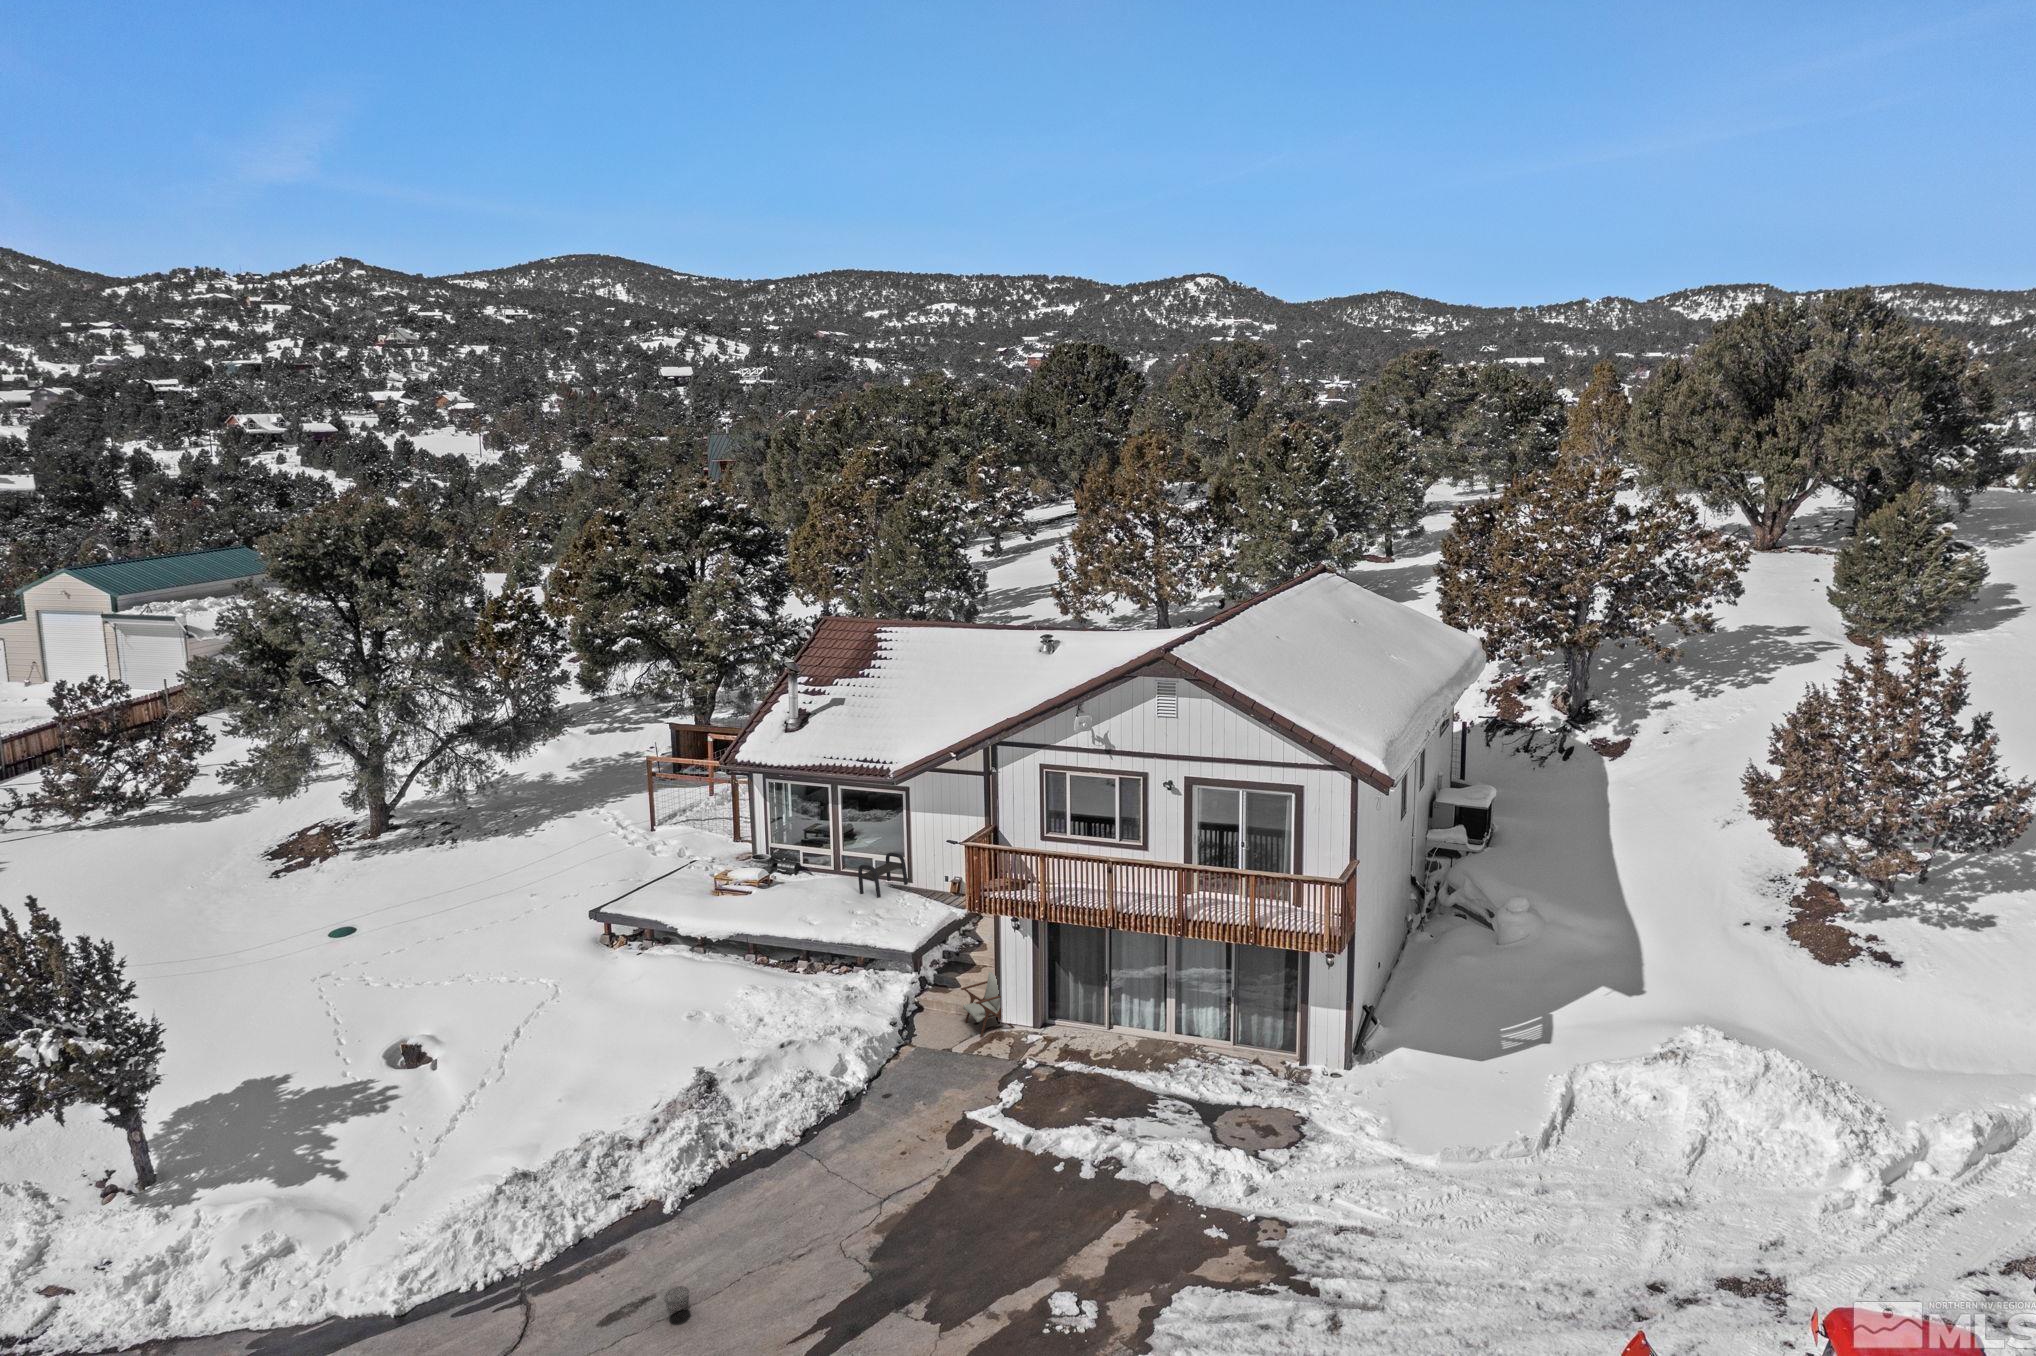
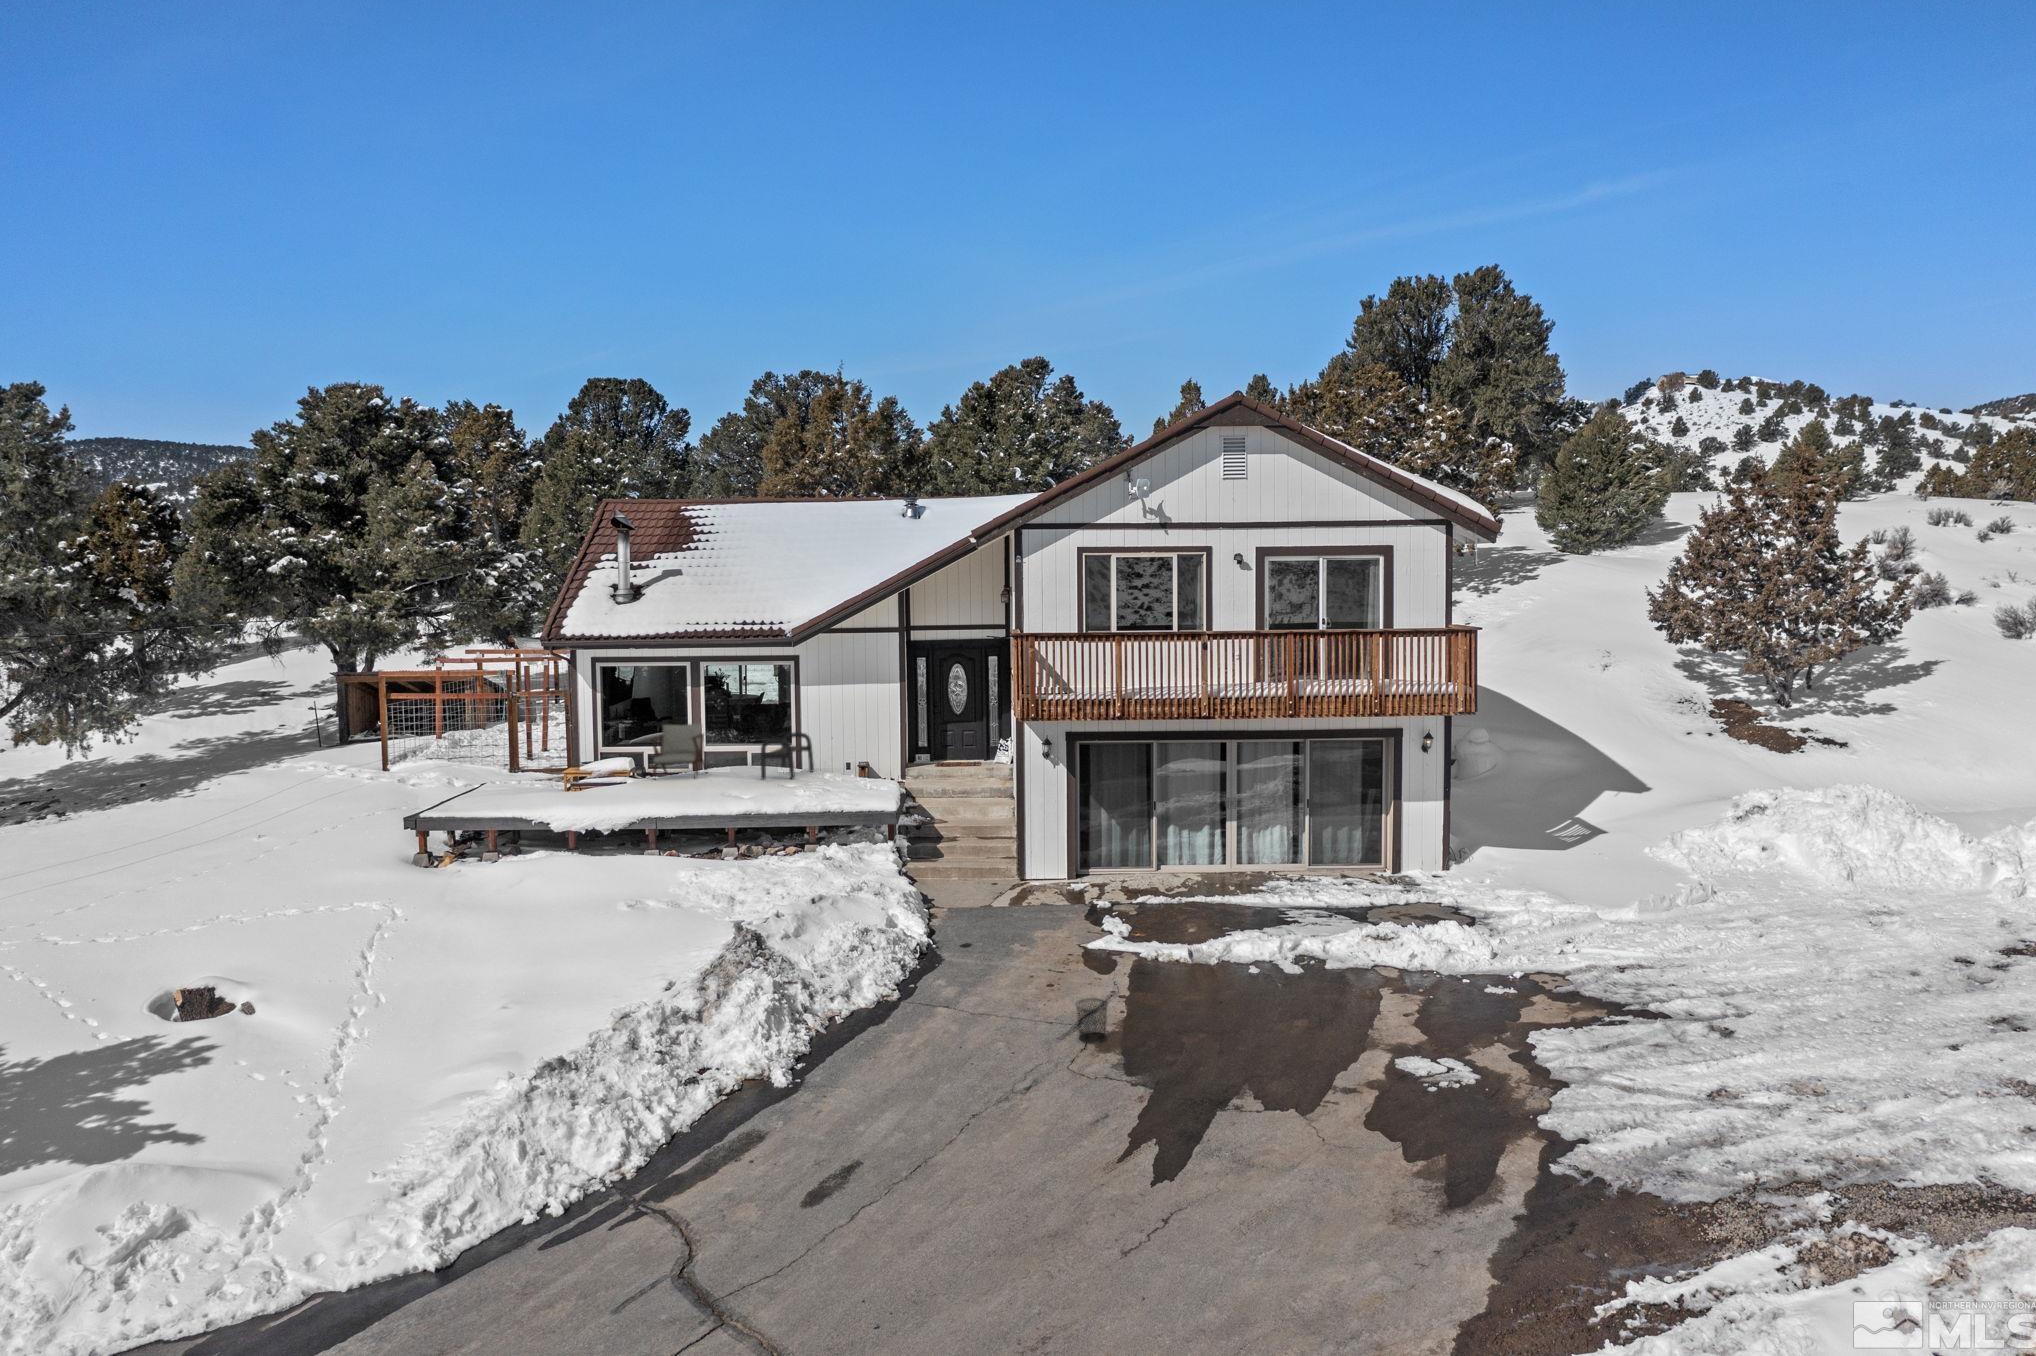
lounge chair: present [961,972,1015,1038] -> present [651,724,707,778]
waste bin: present [664,1286,690,1325] -> present [1076,998,1108,1043]

